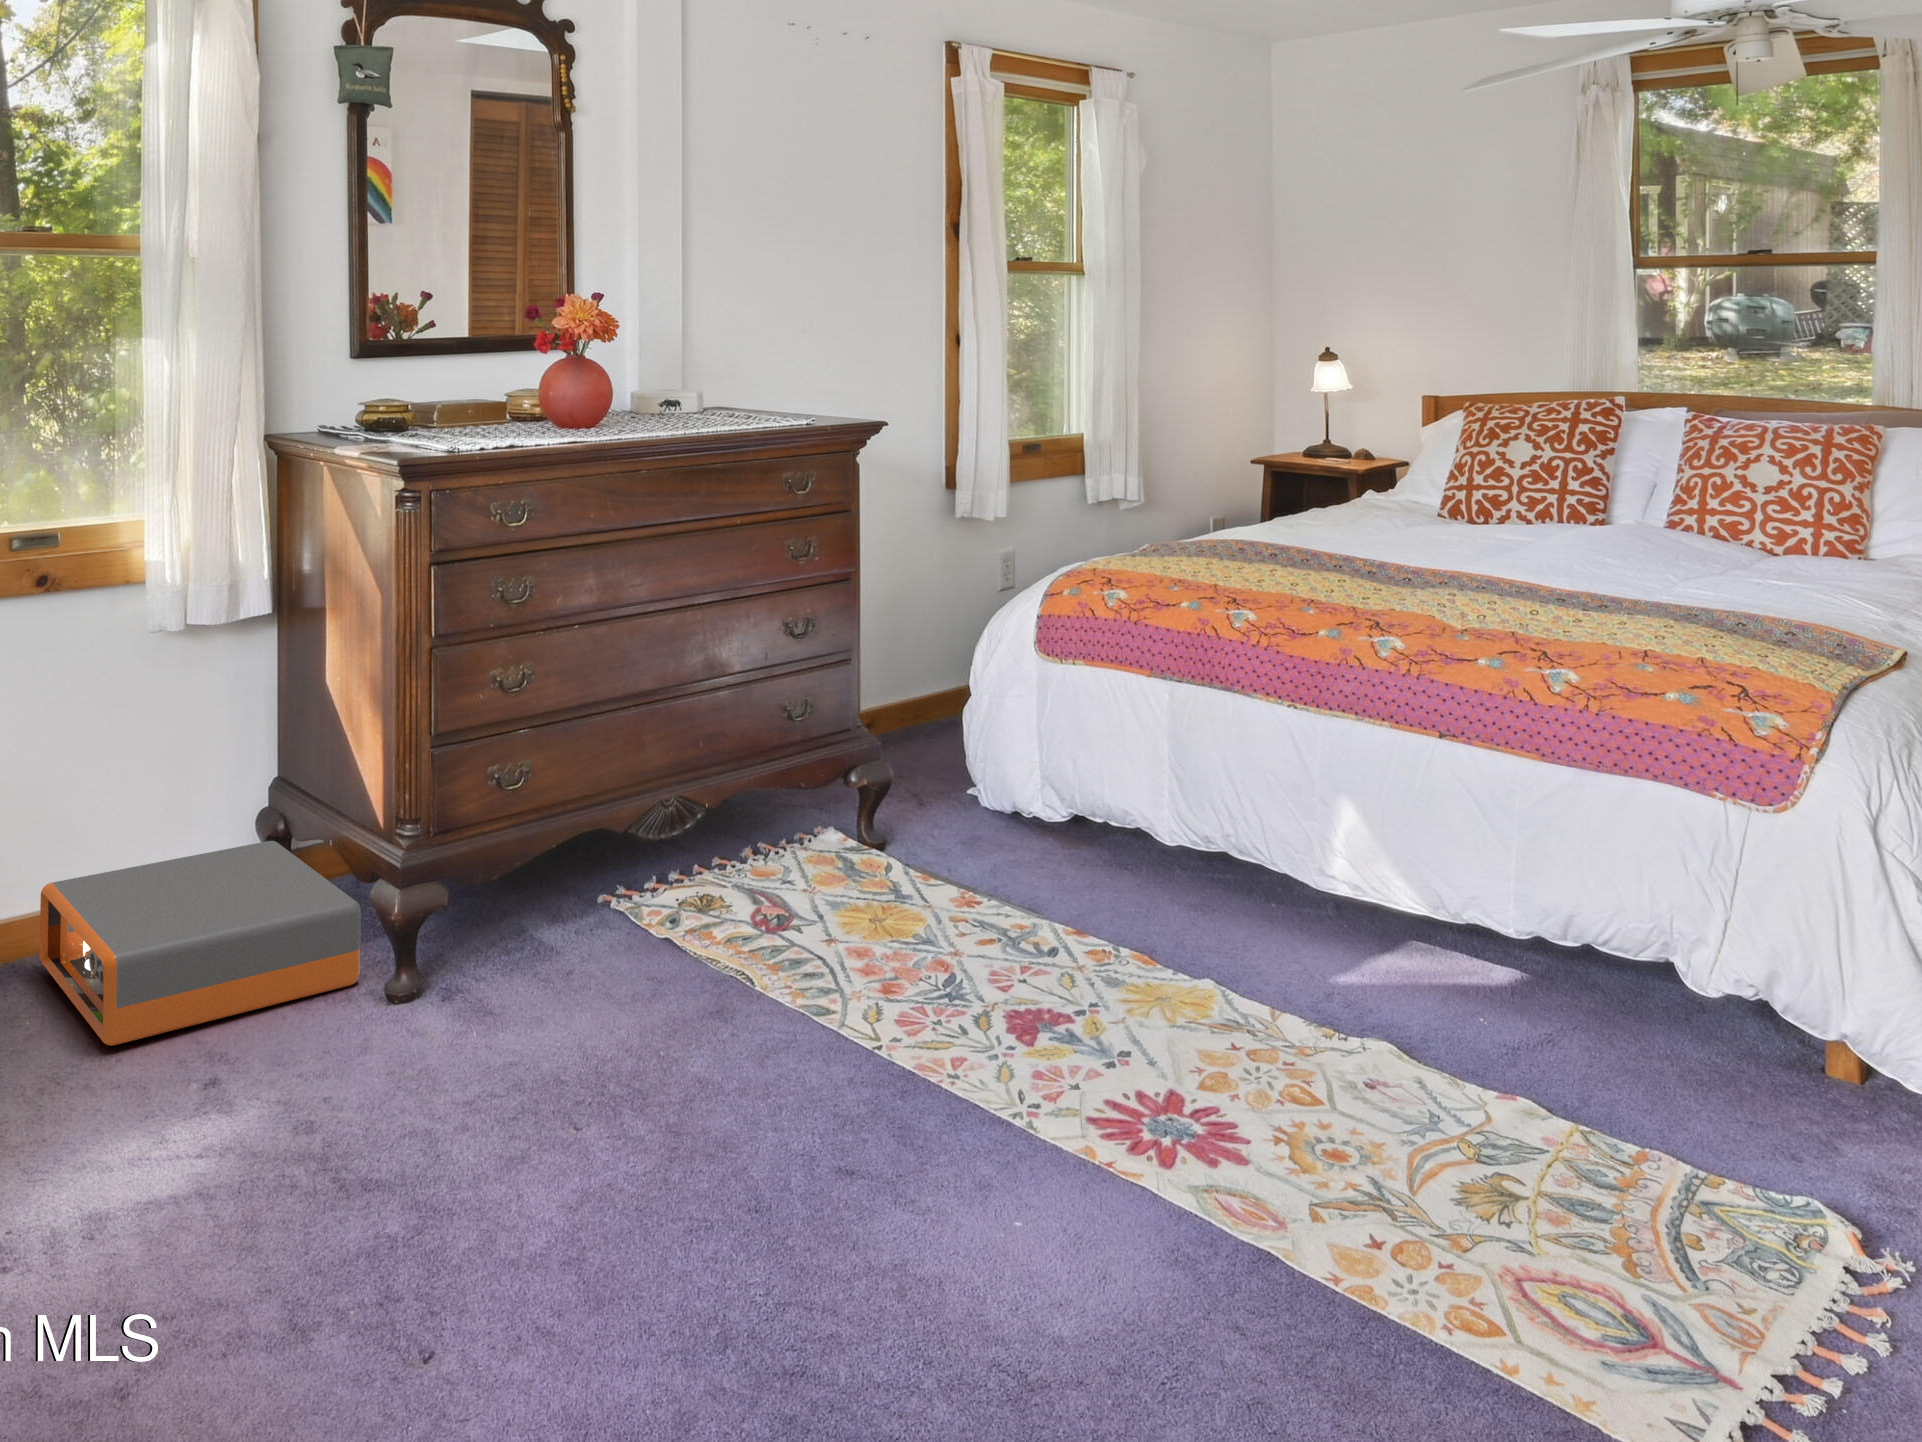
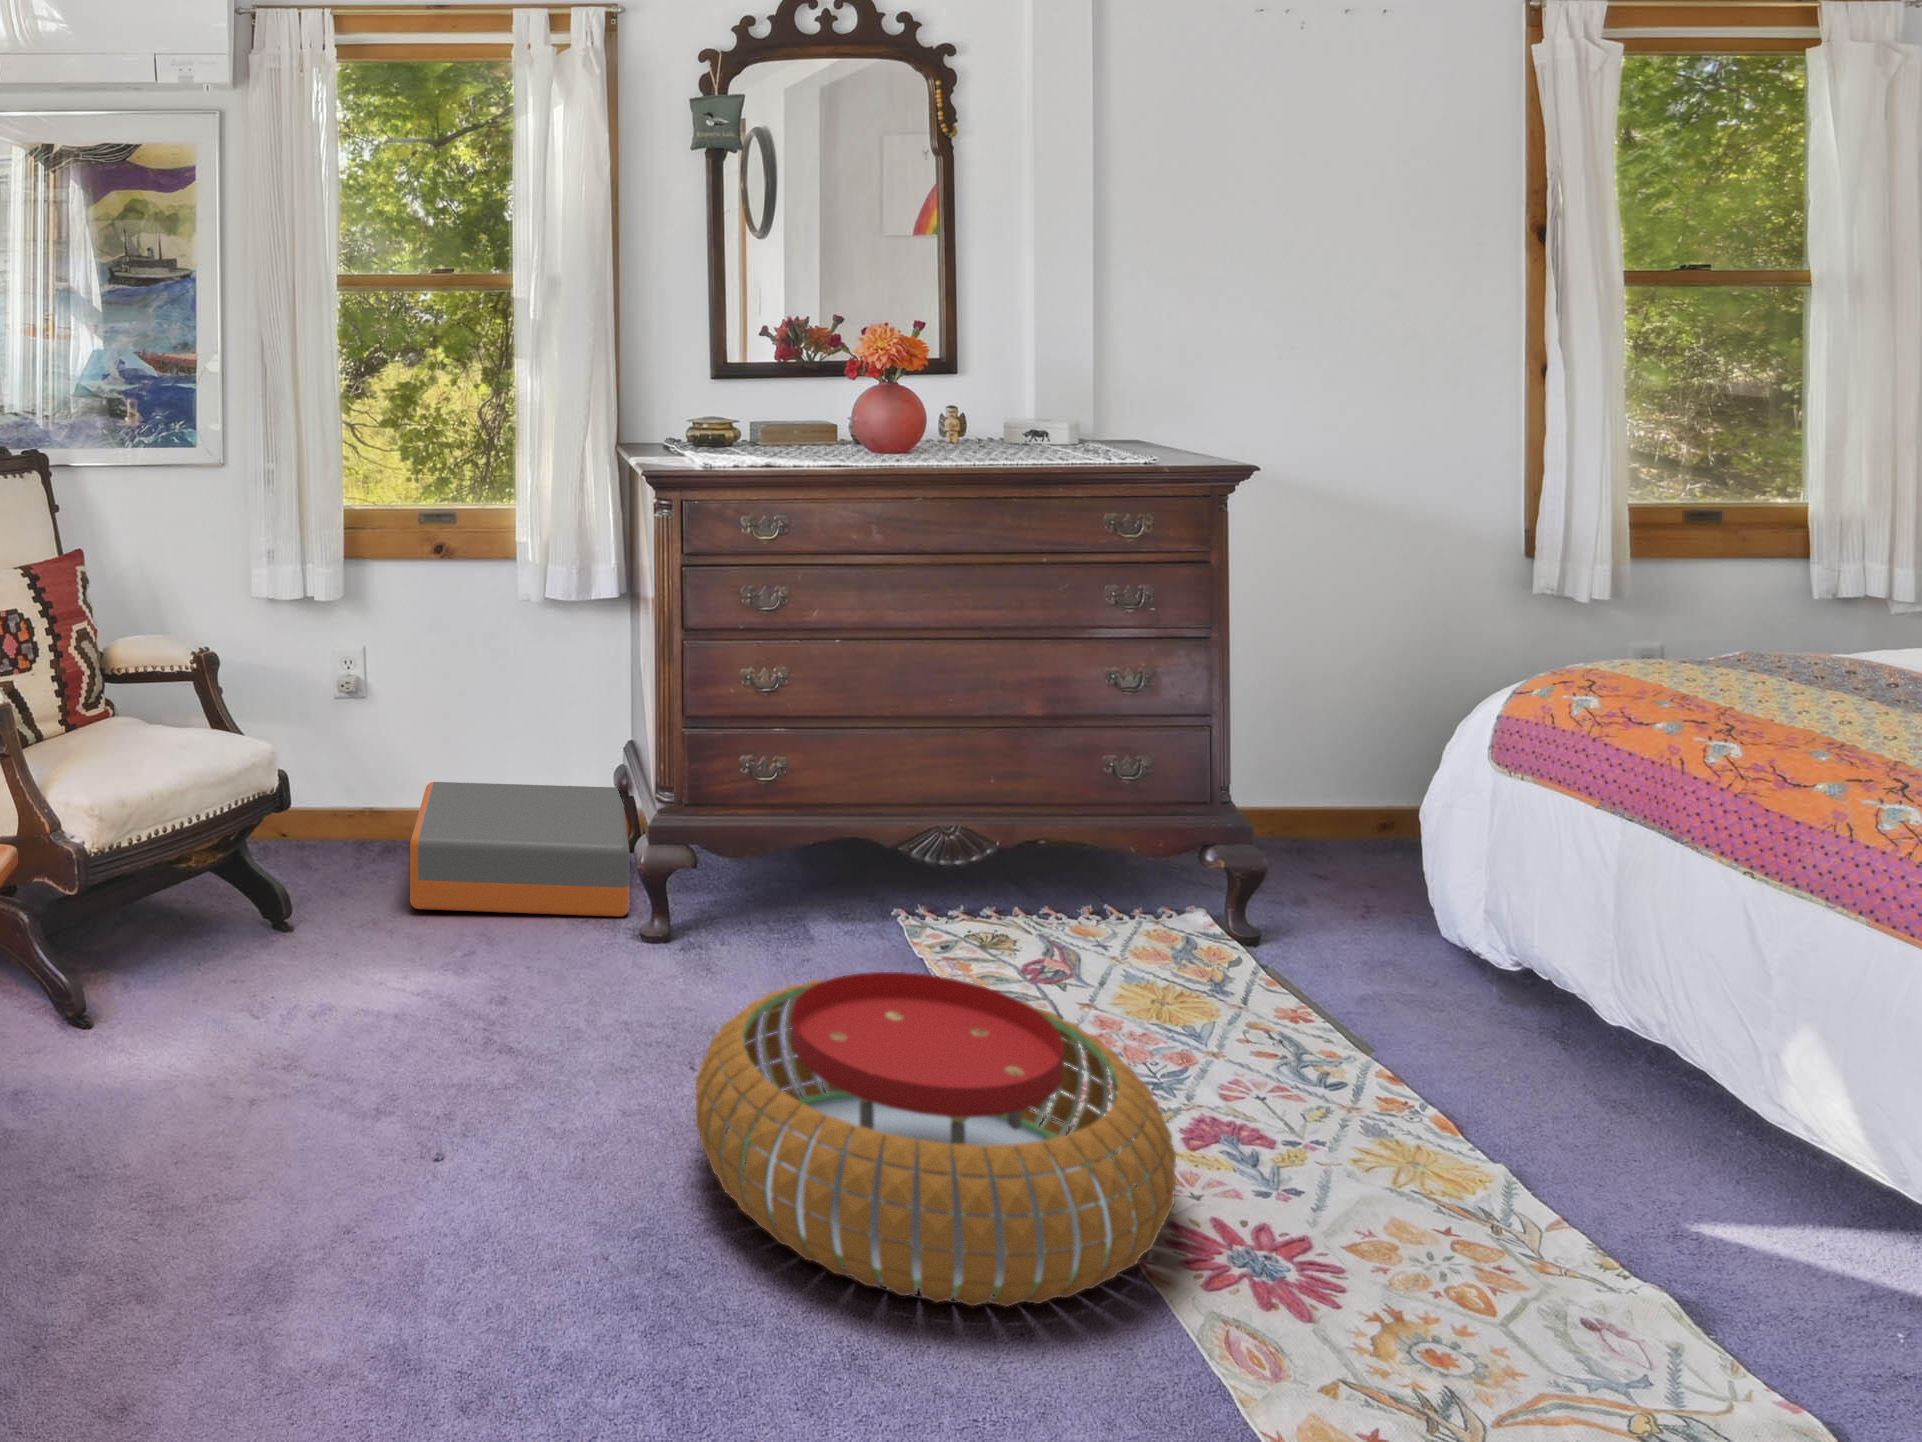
pouf: none [678,945,1133,1267] -> present [696,972,1176,1307]

